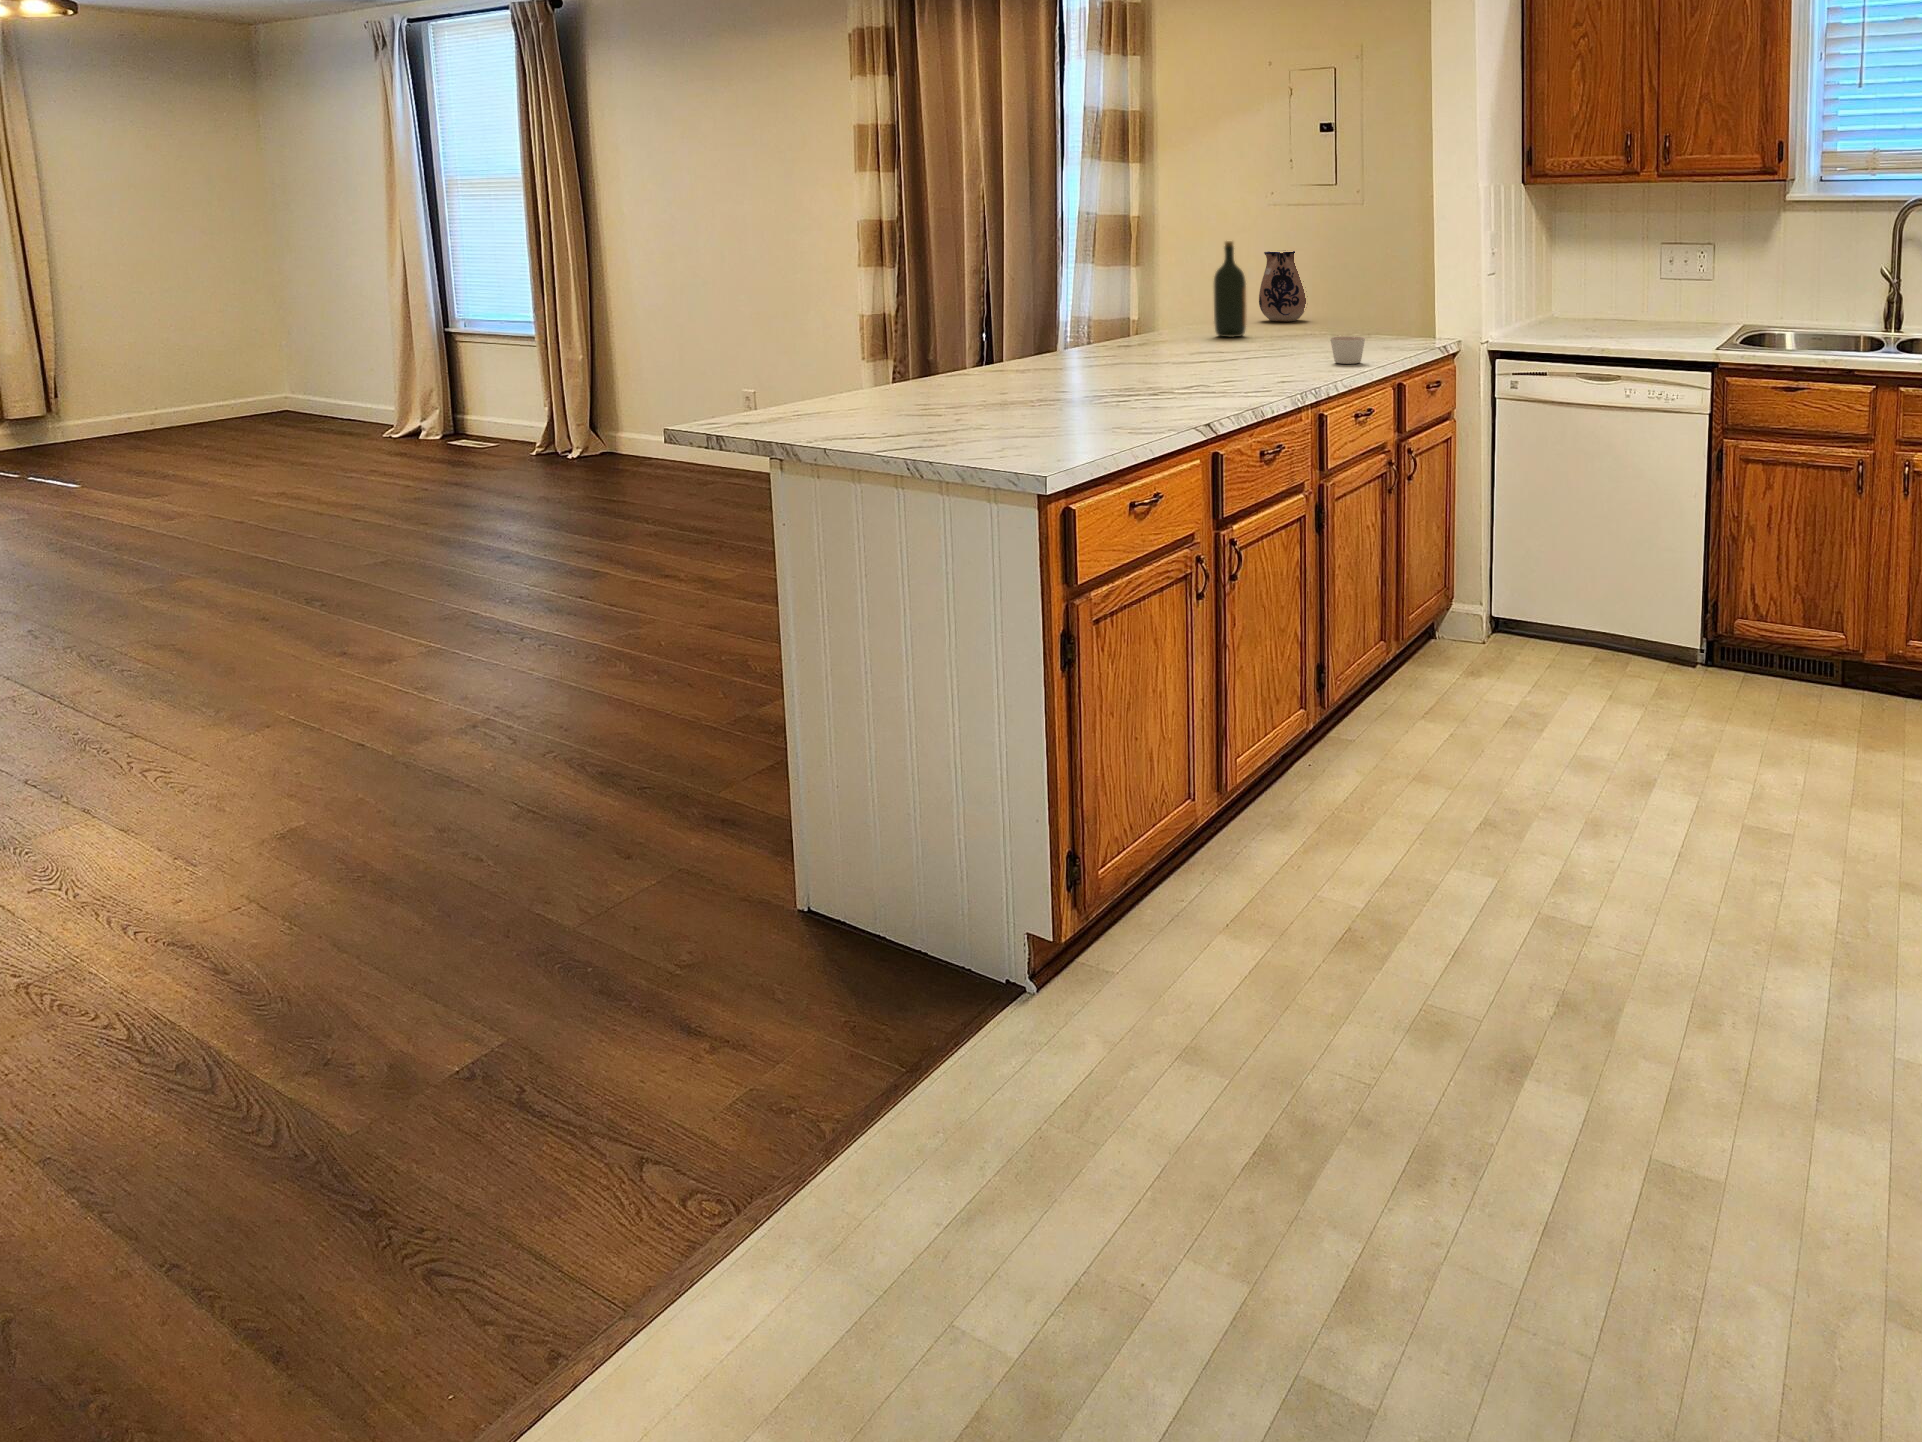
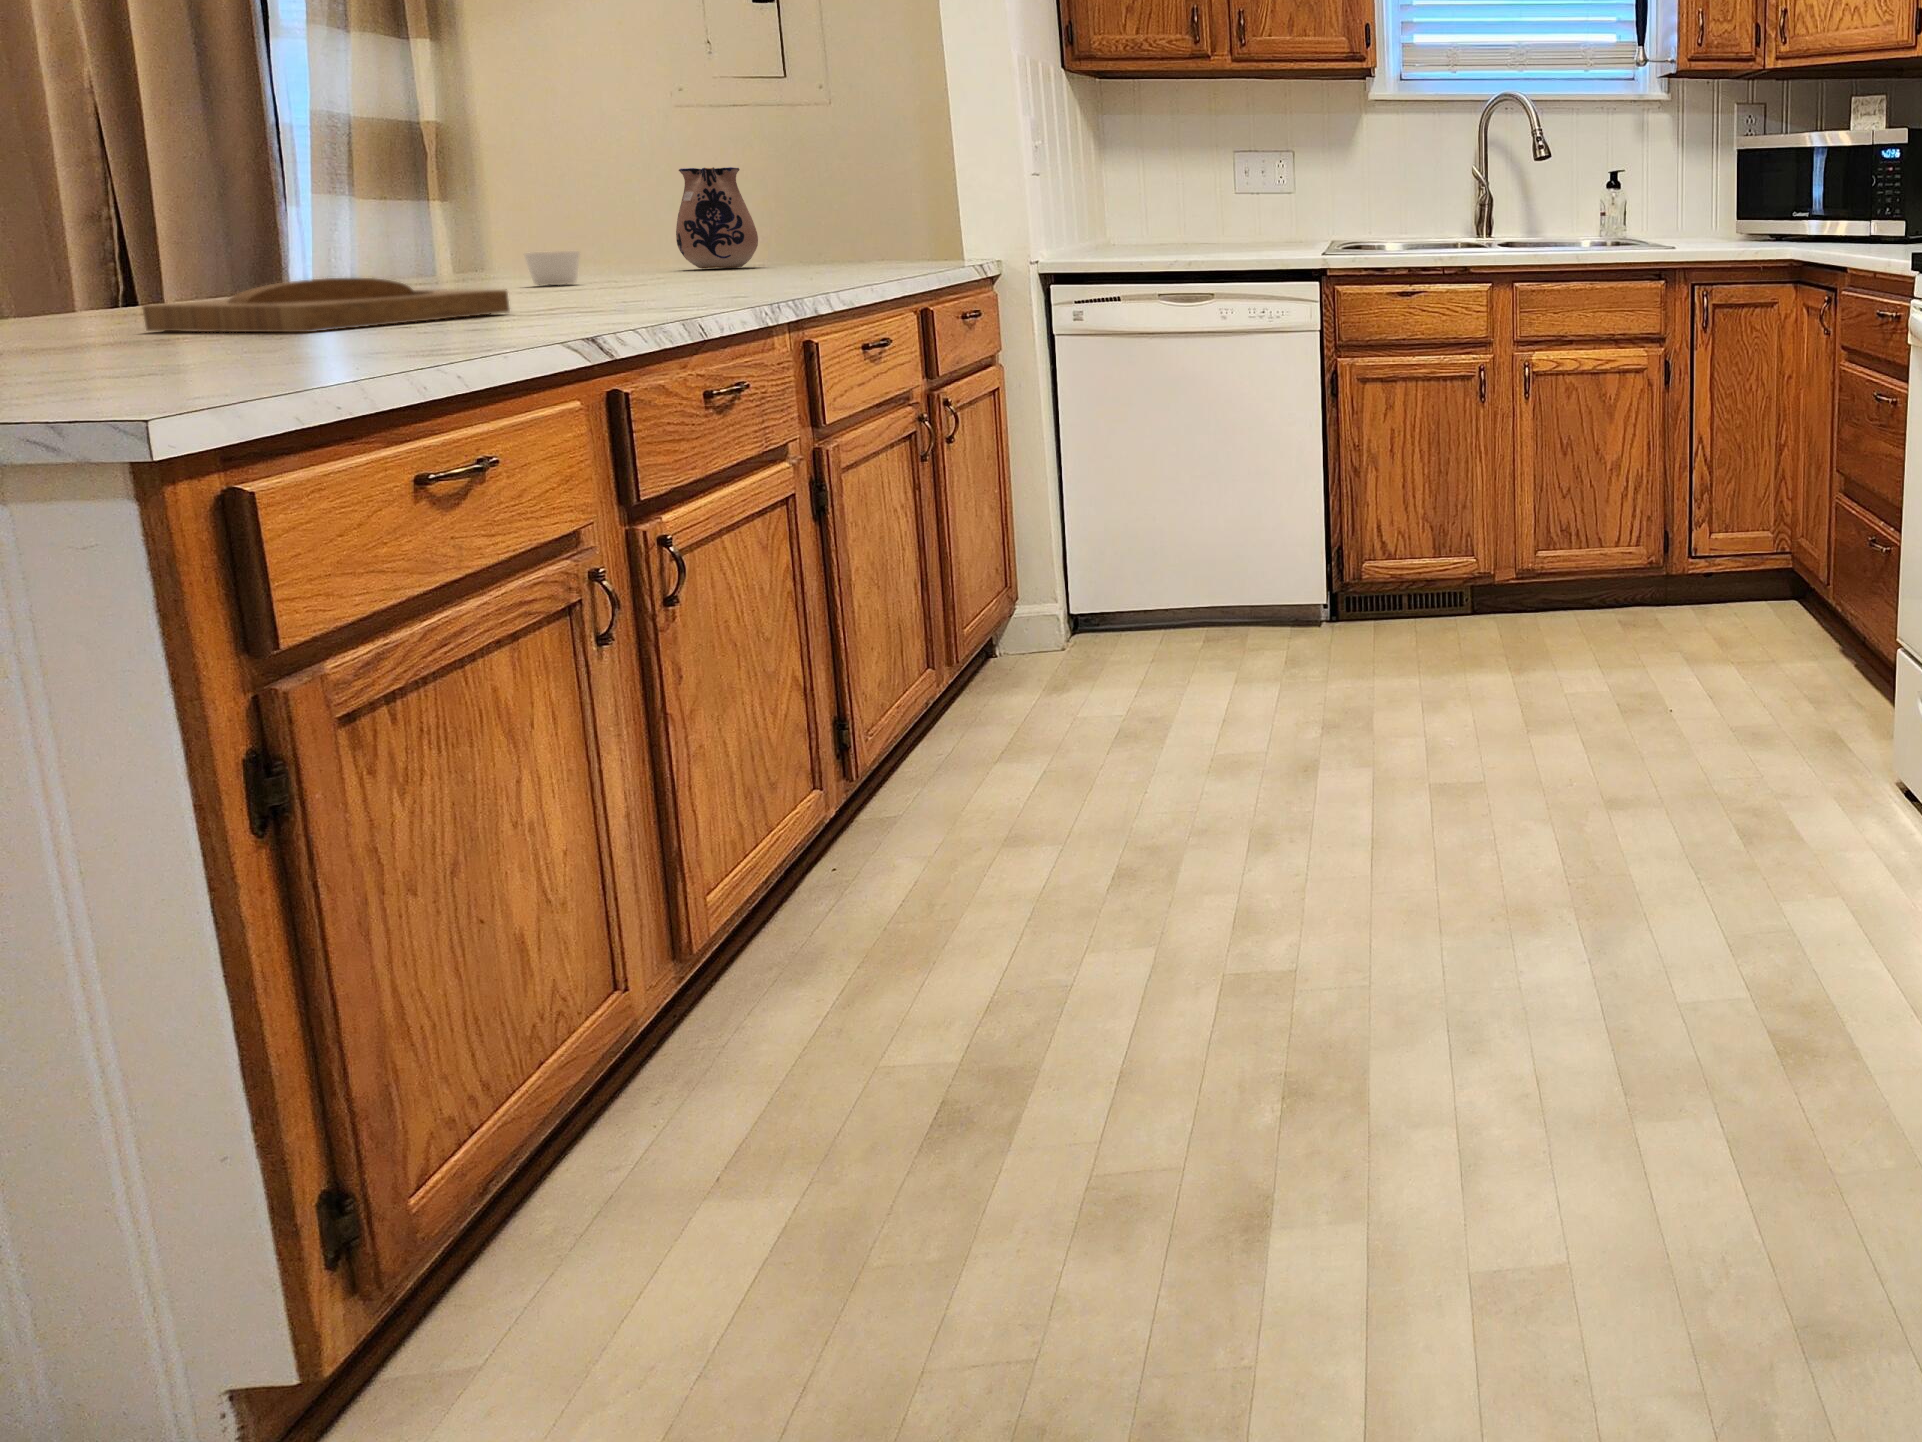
wine bottle: present [1213,241,1246,337] -> none [592,135,658,280]
candle: present [1330,336,1365,364] -> present [523,251,580,285]
tray: none [1012,363,1167,401] -> present [142,278,510,332]

